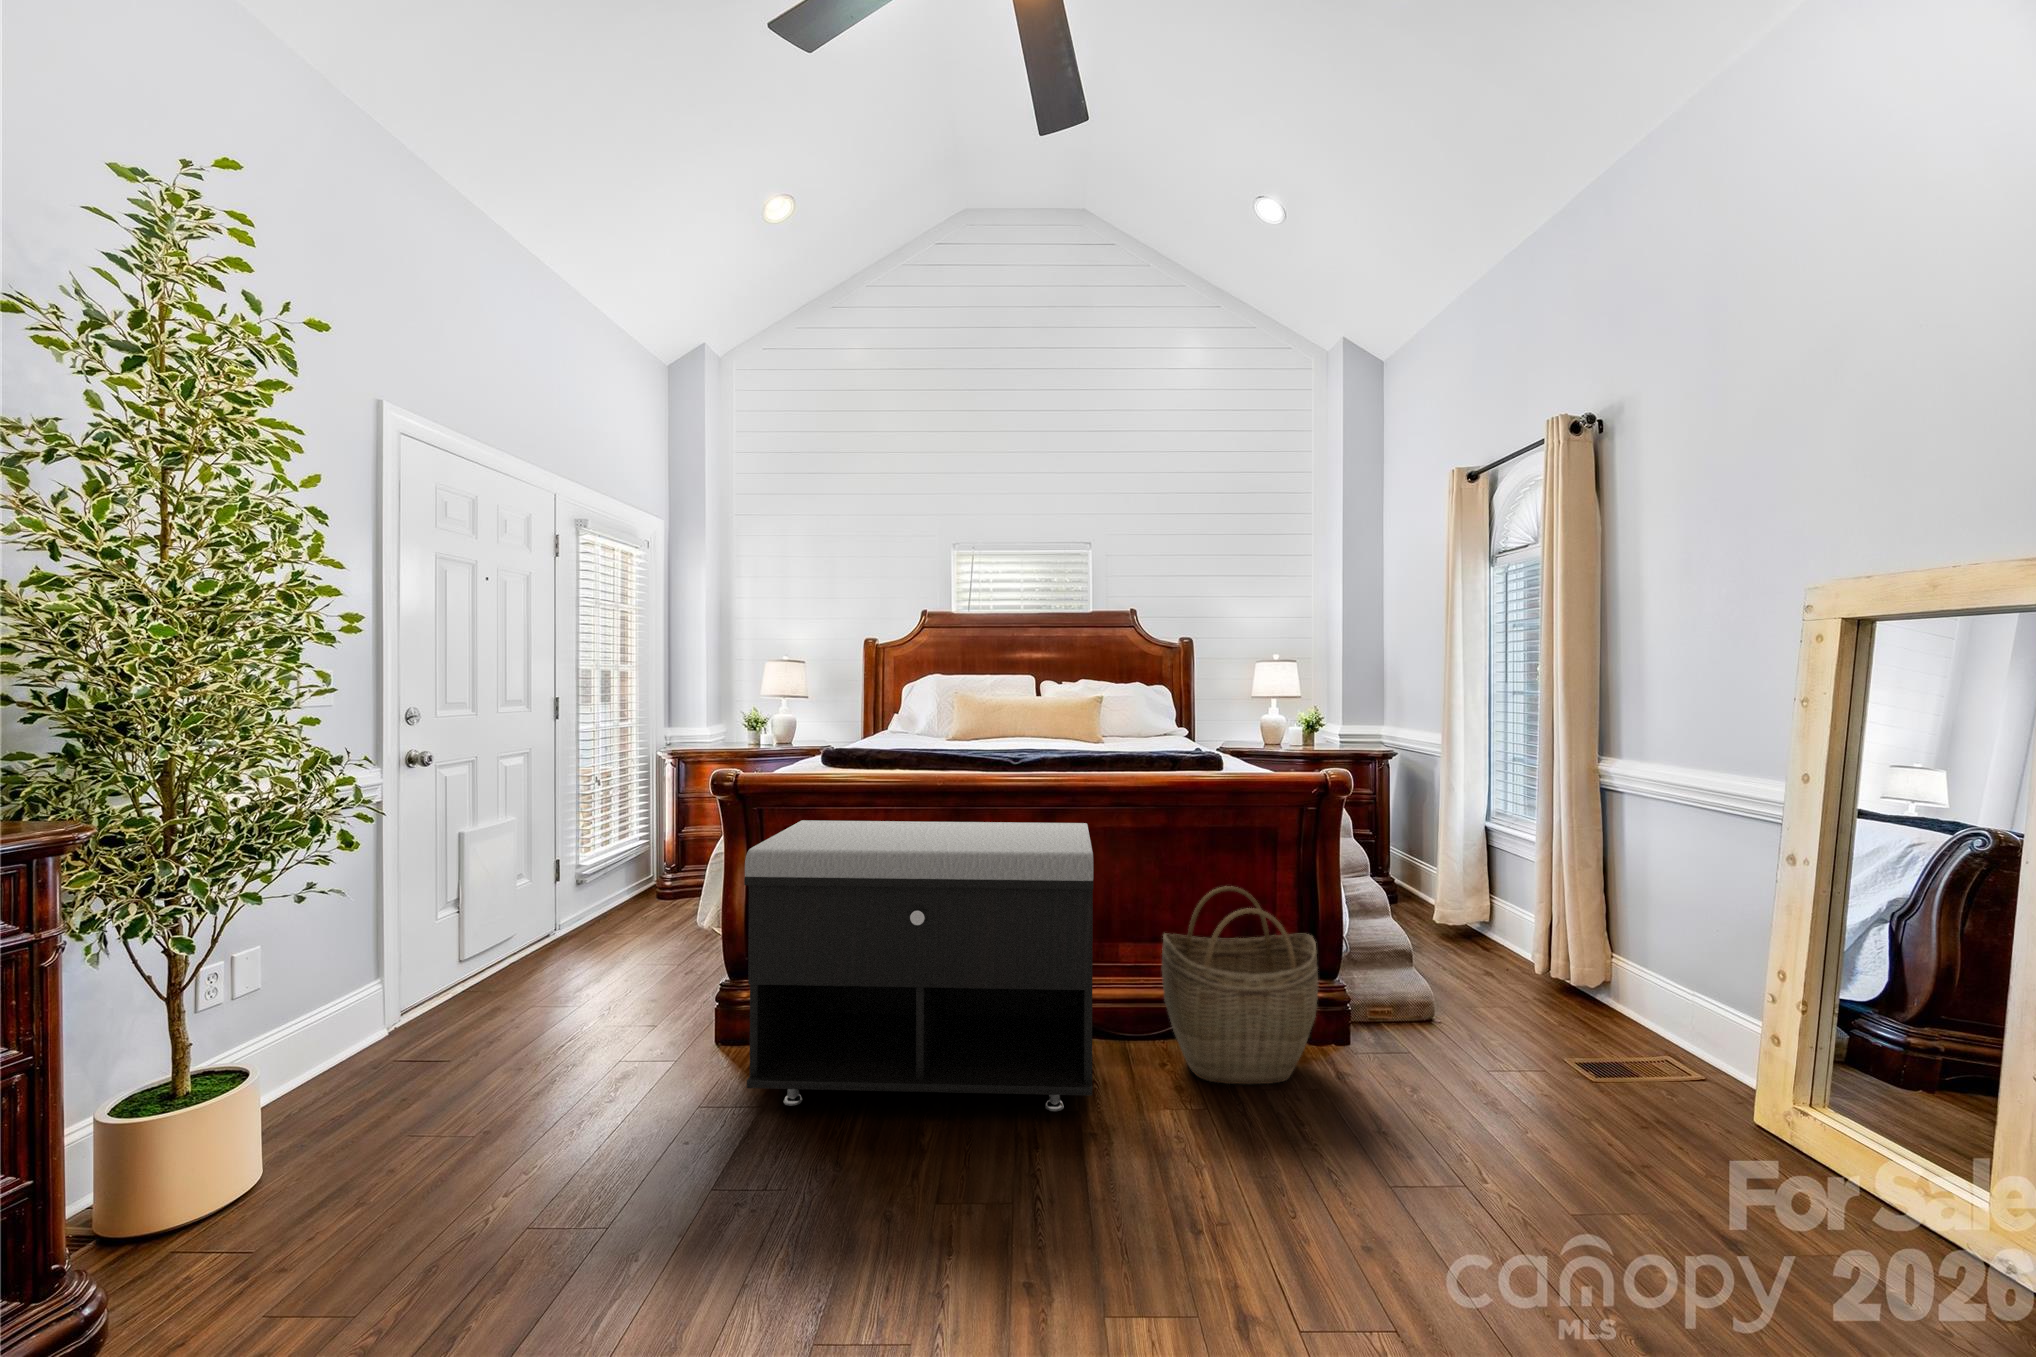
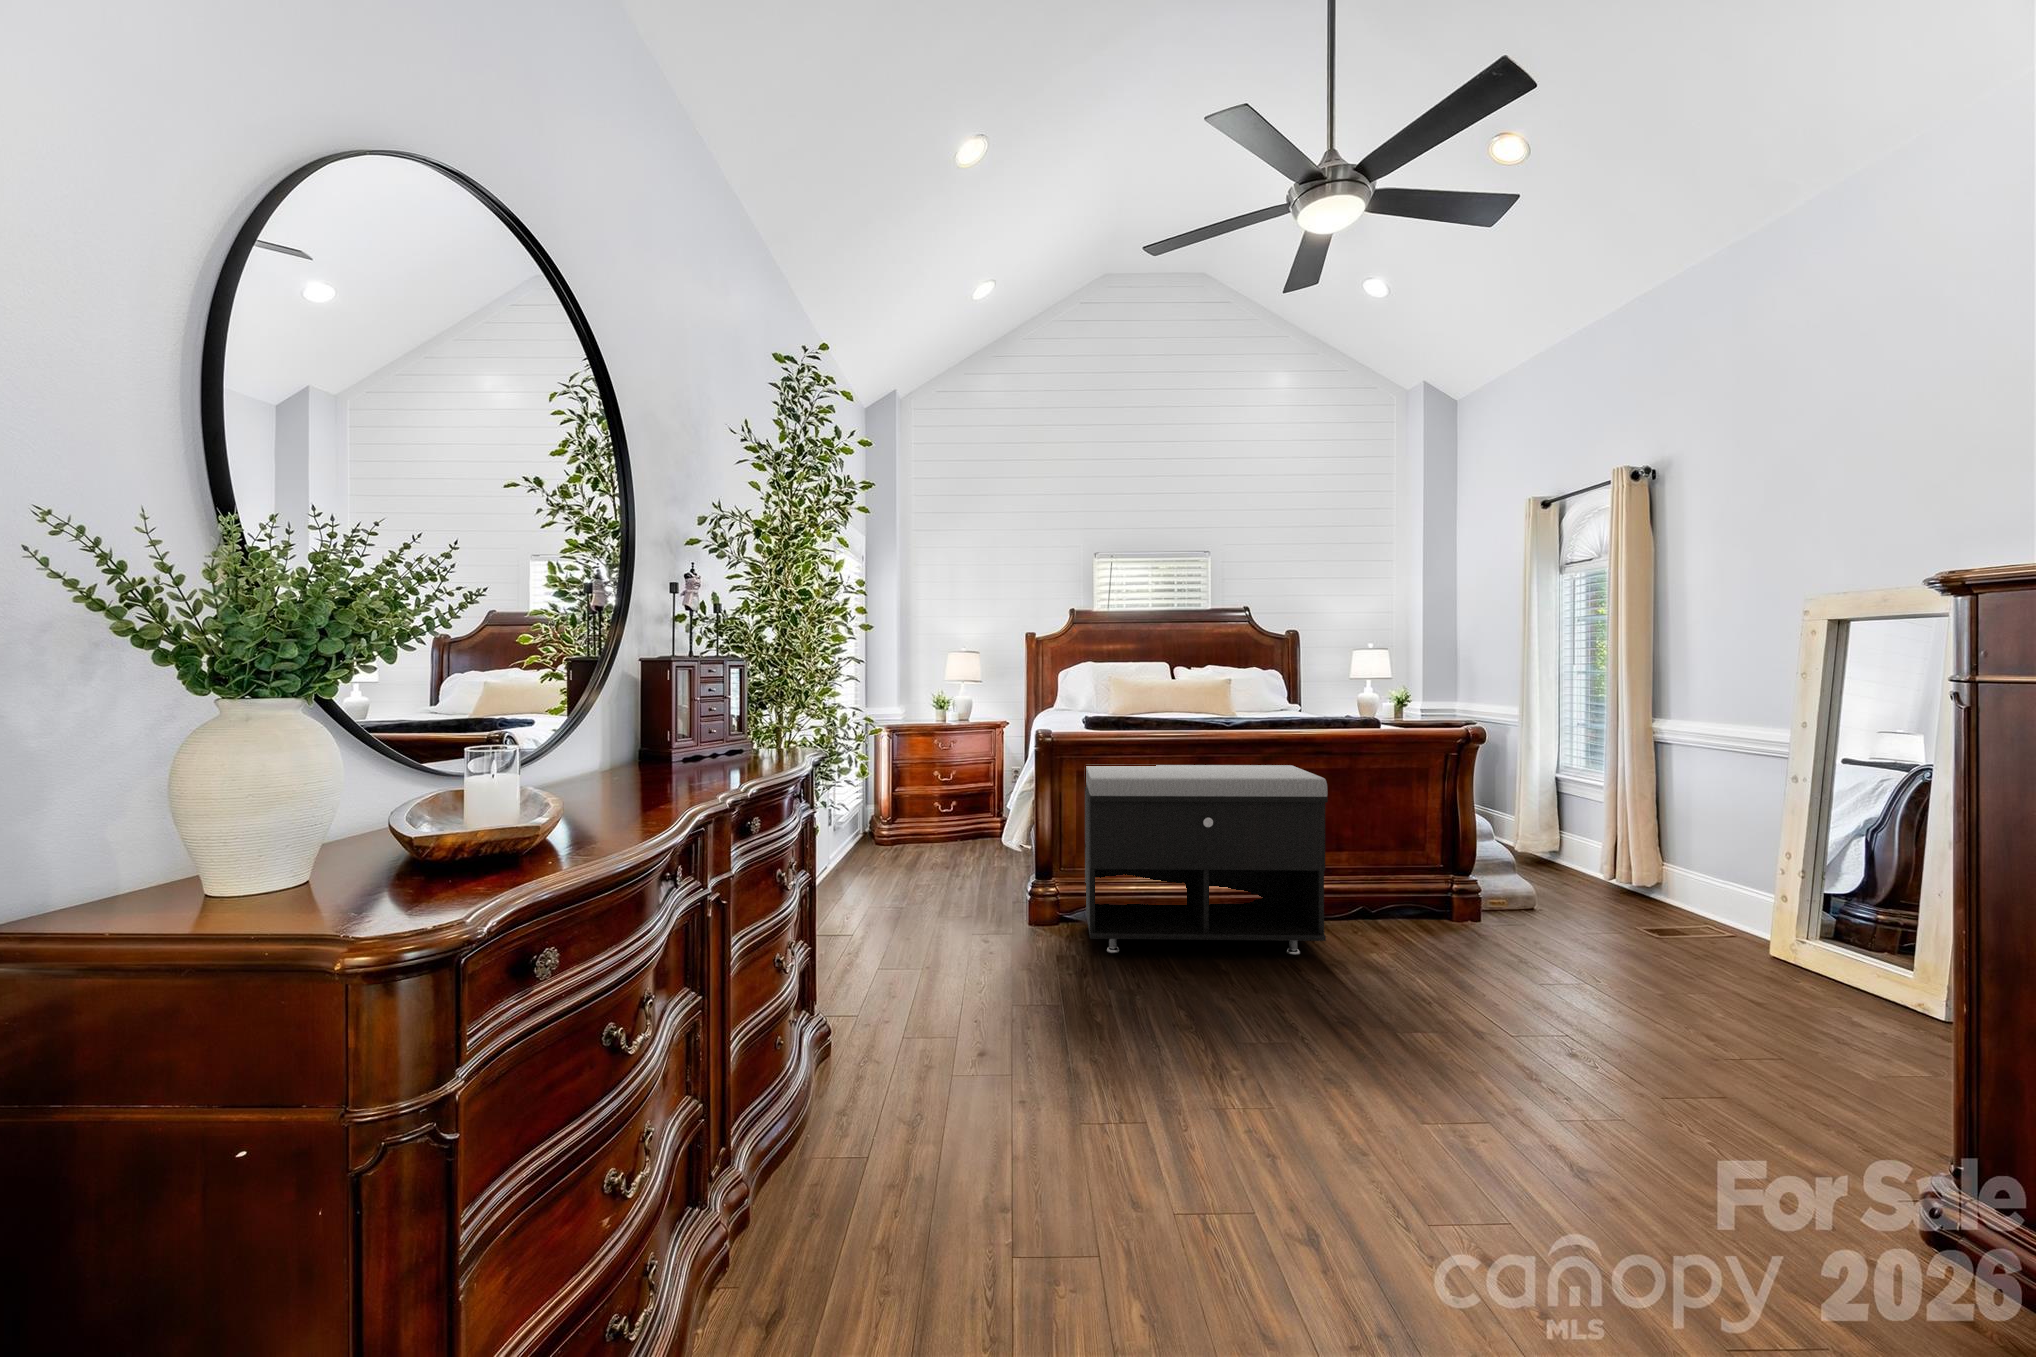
woven basket: present [1162,886,1319,1085] -> none [1350,810,1466,942]

